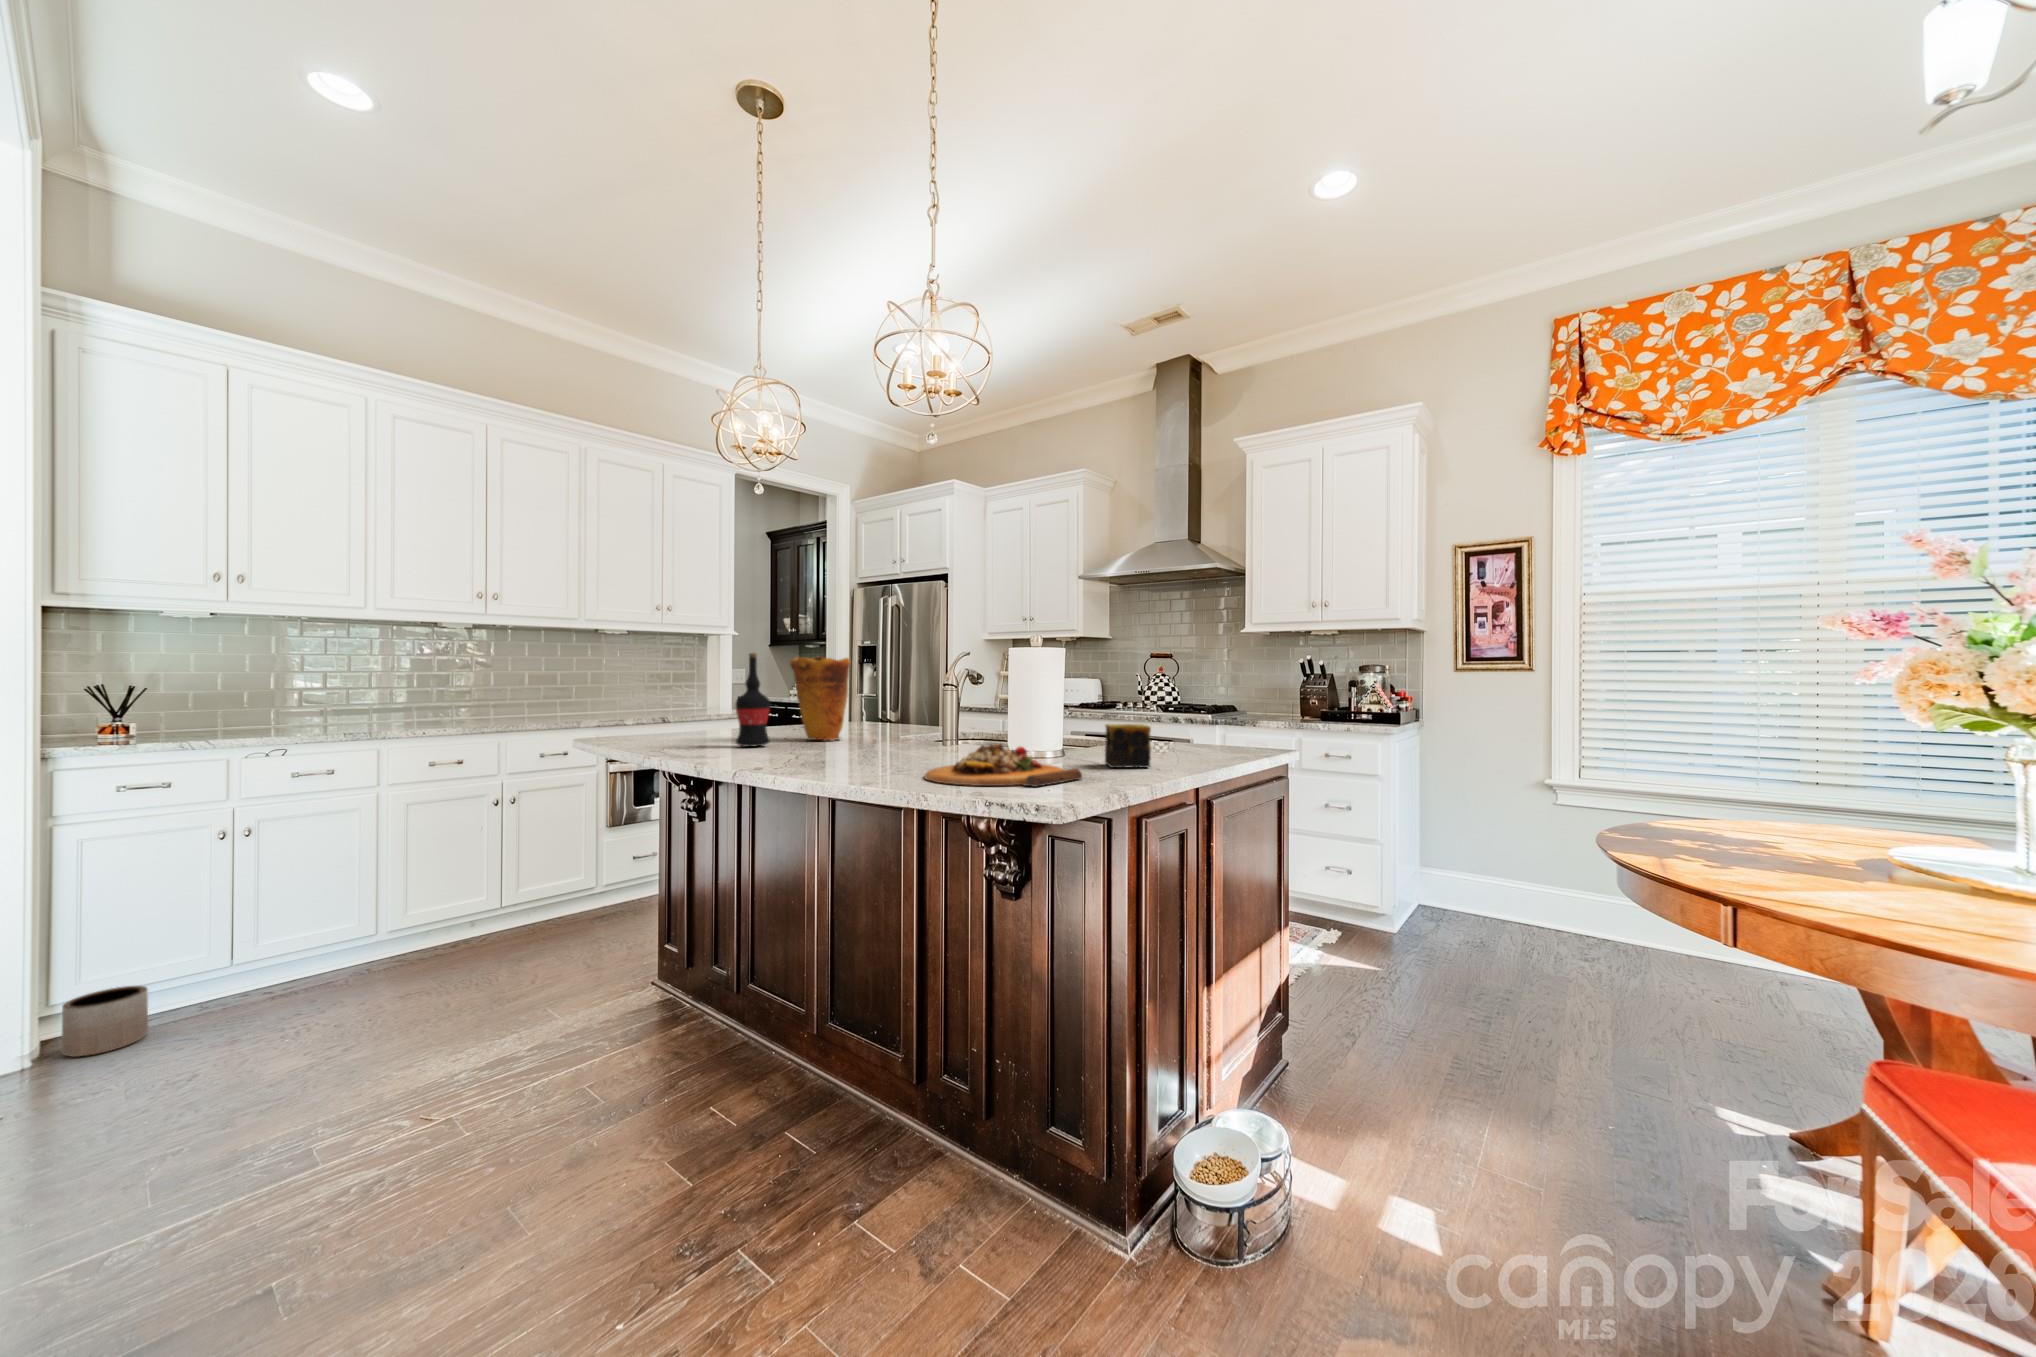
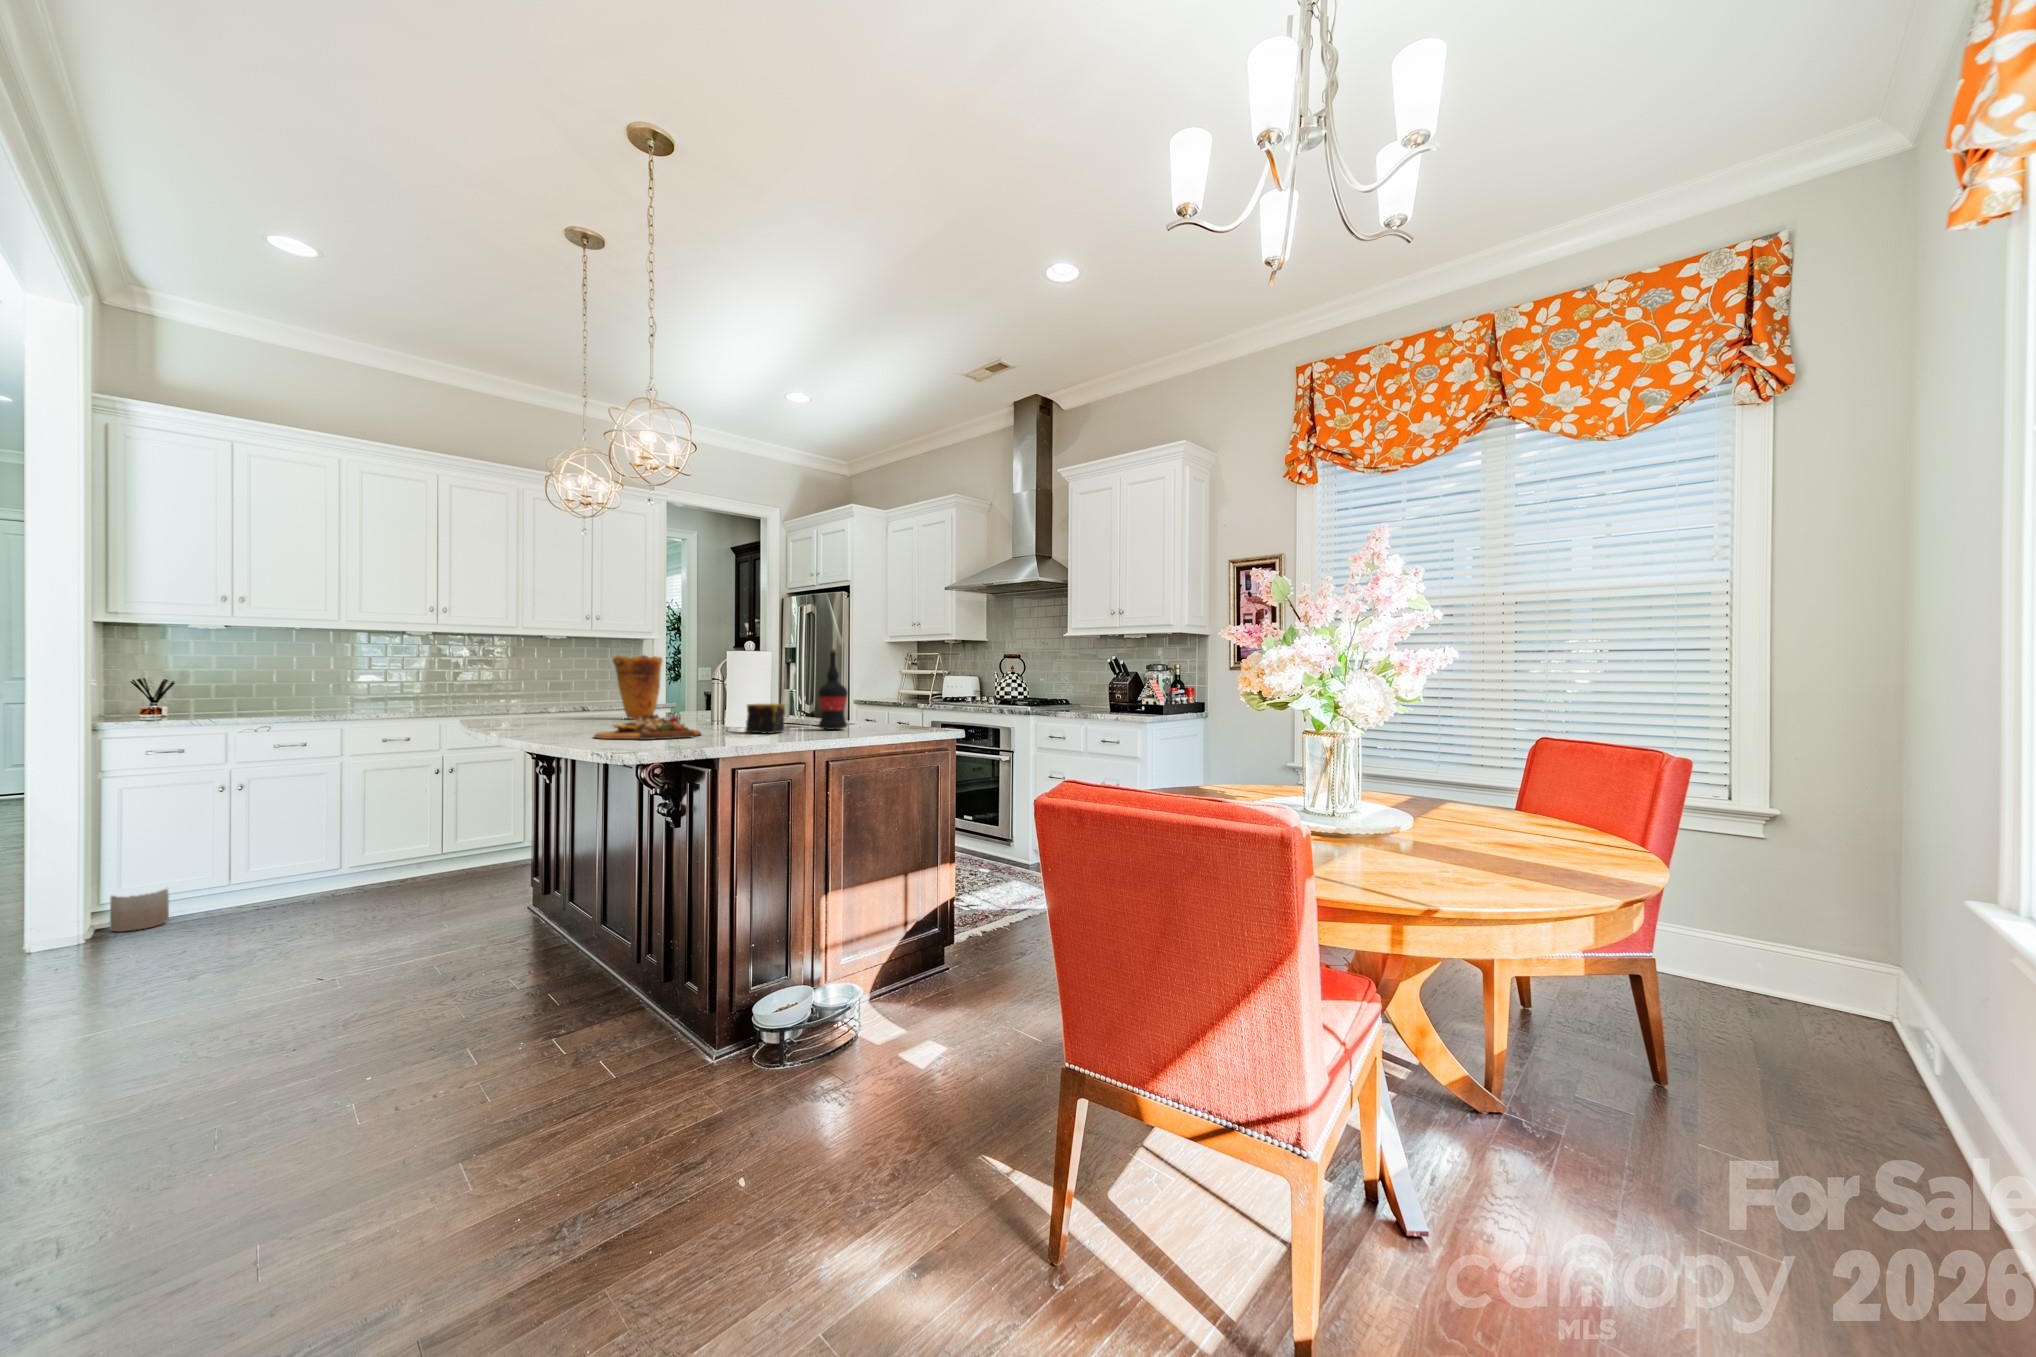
wine bottle: present [736,653,770,747] -> present [818,649,848,730]

